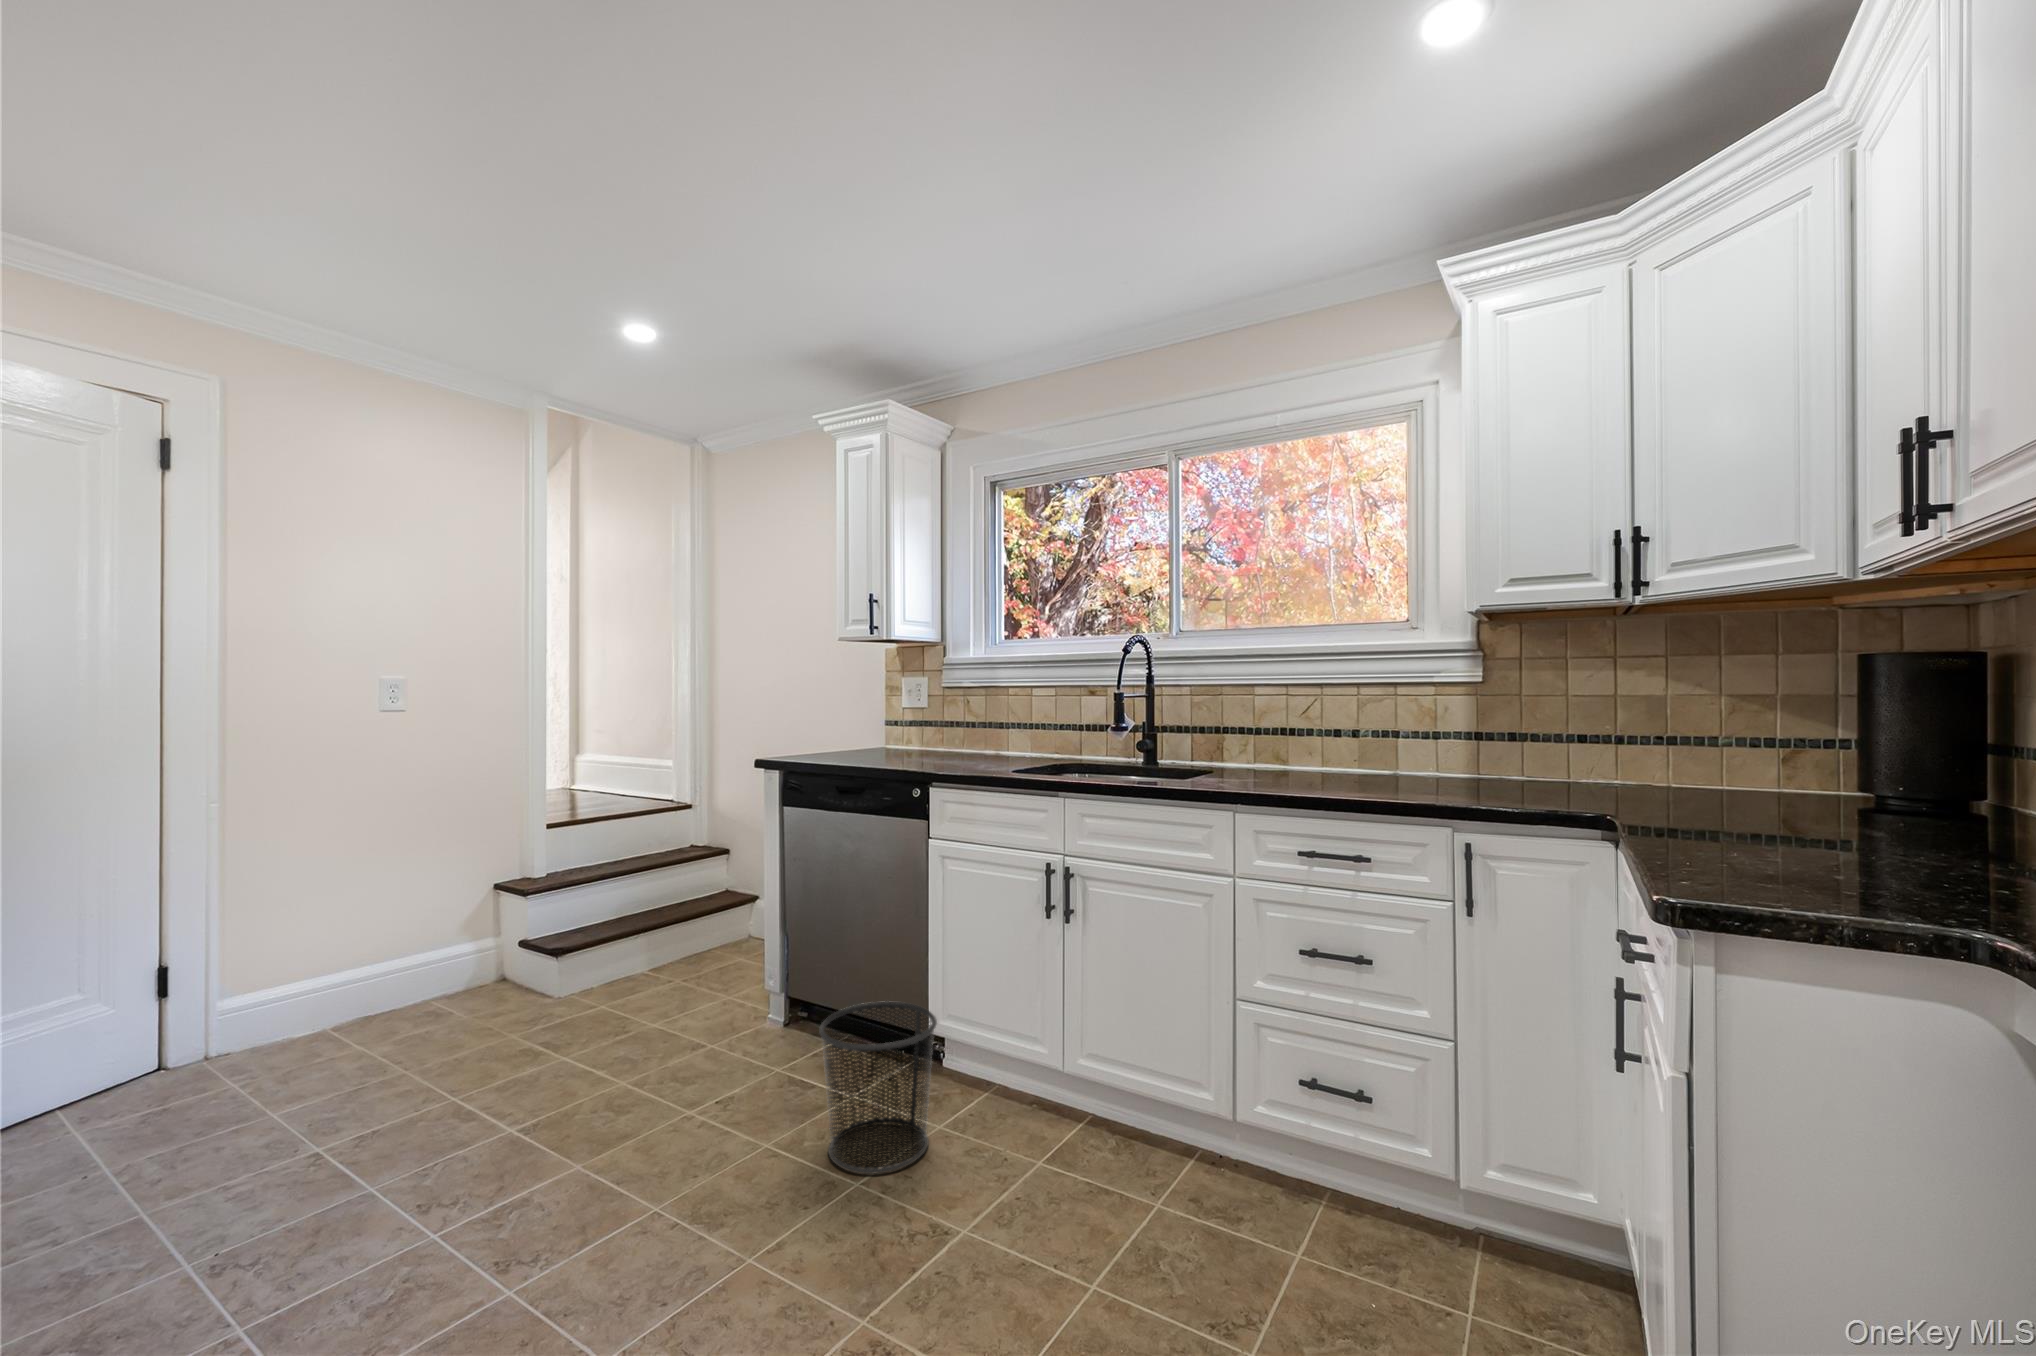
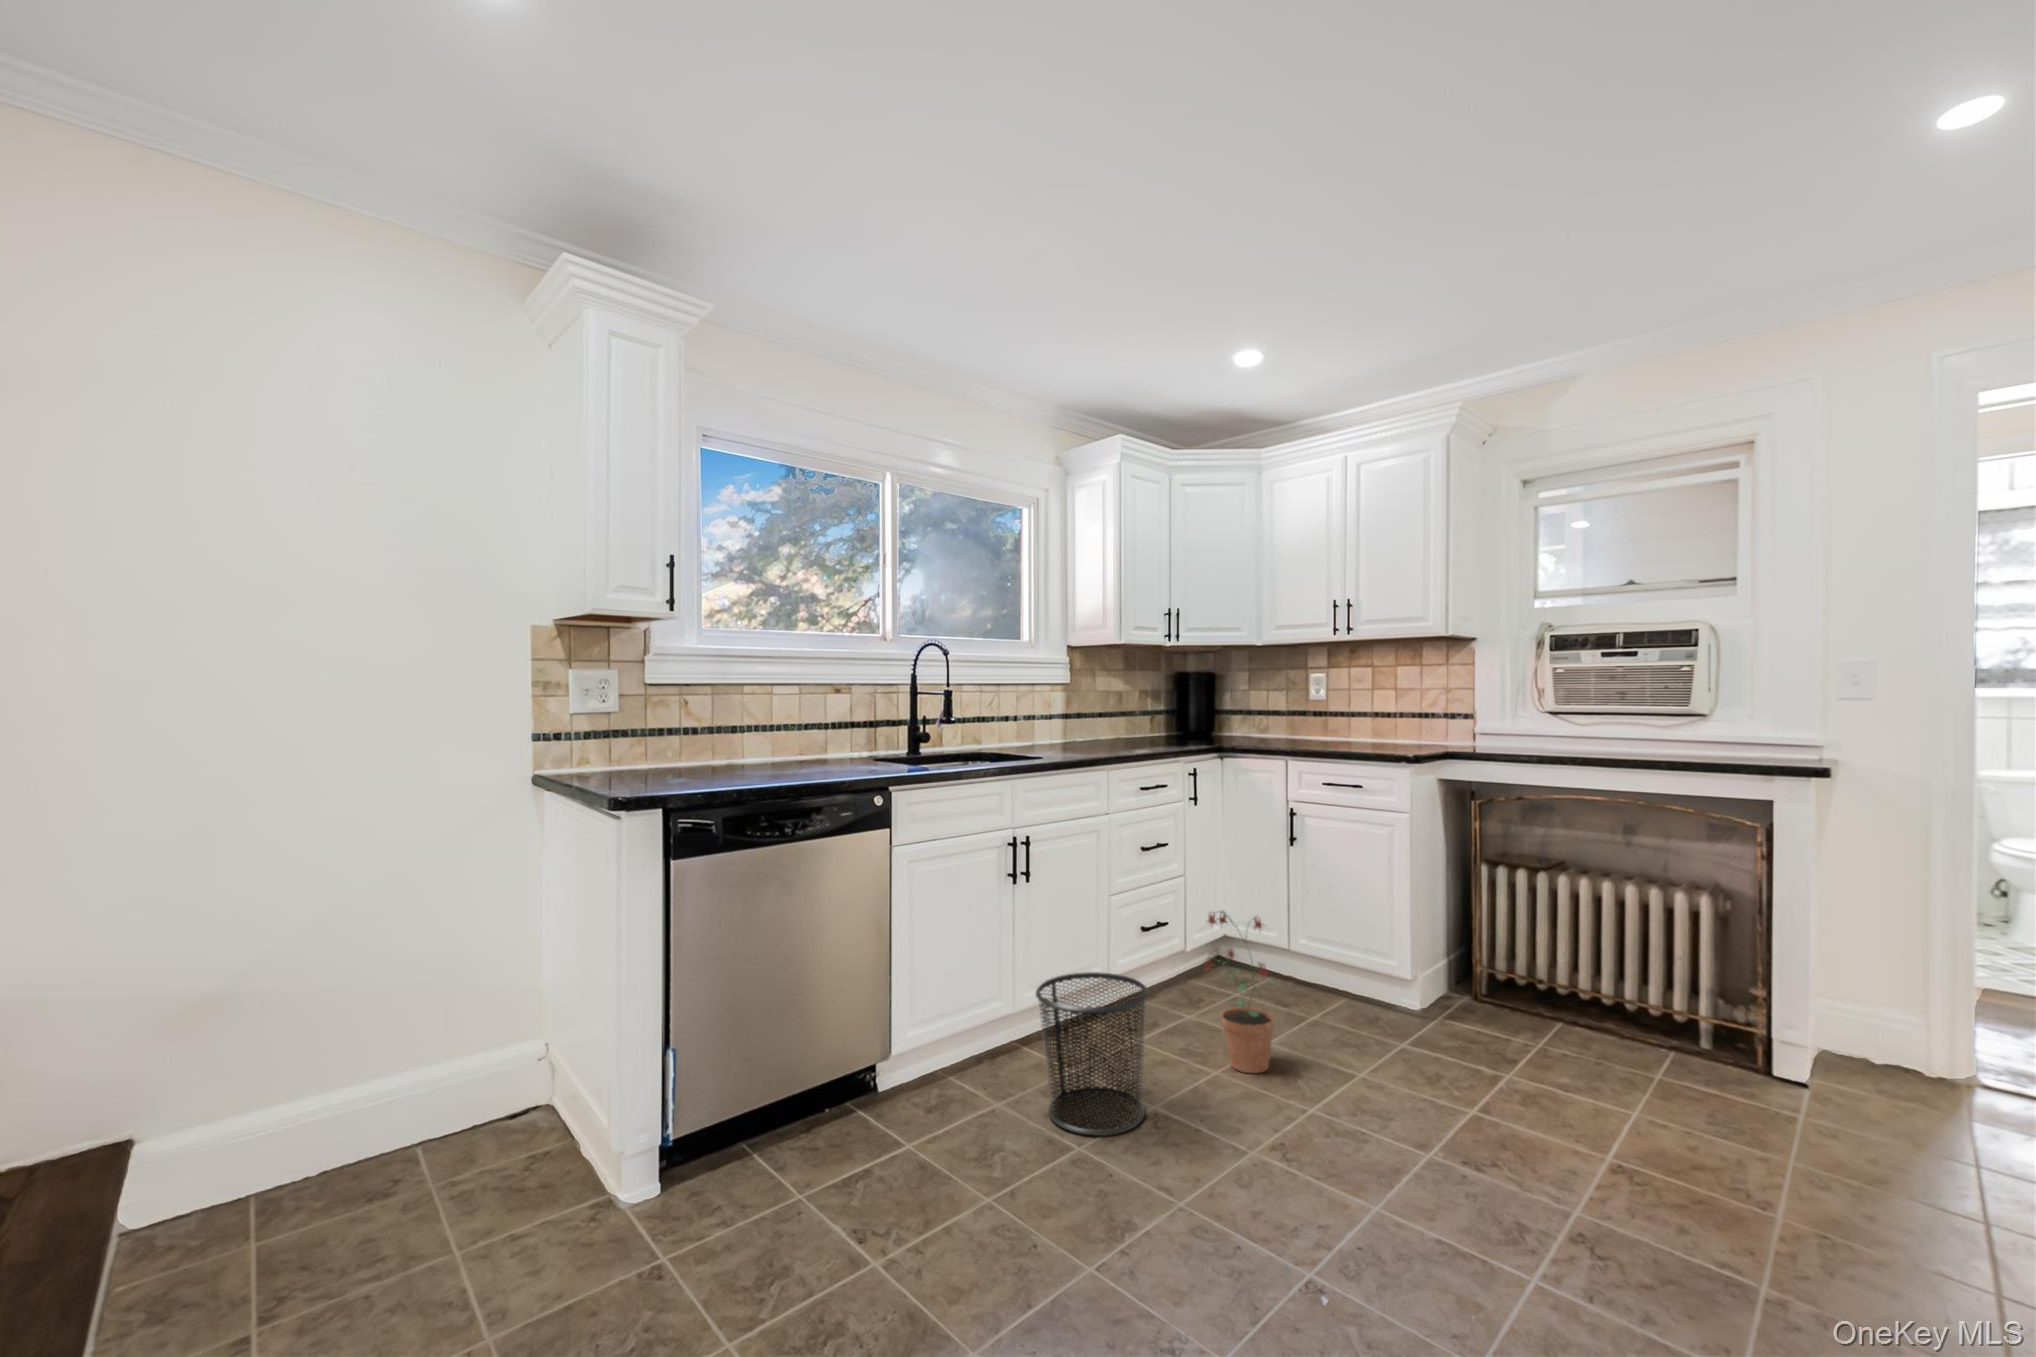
potted plant: none [956,1026,1035,1275] -> present [1204,911,1276,1073]

